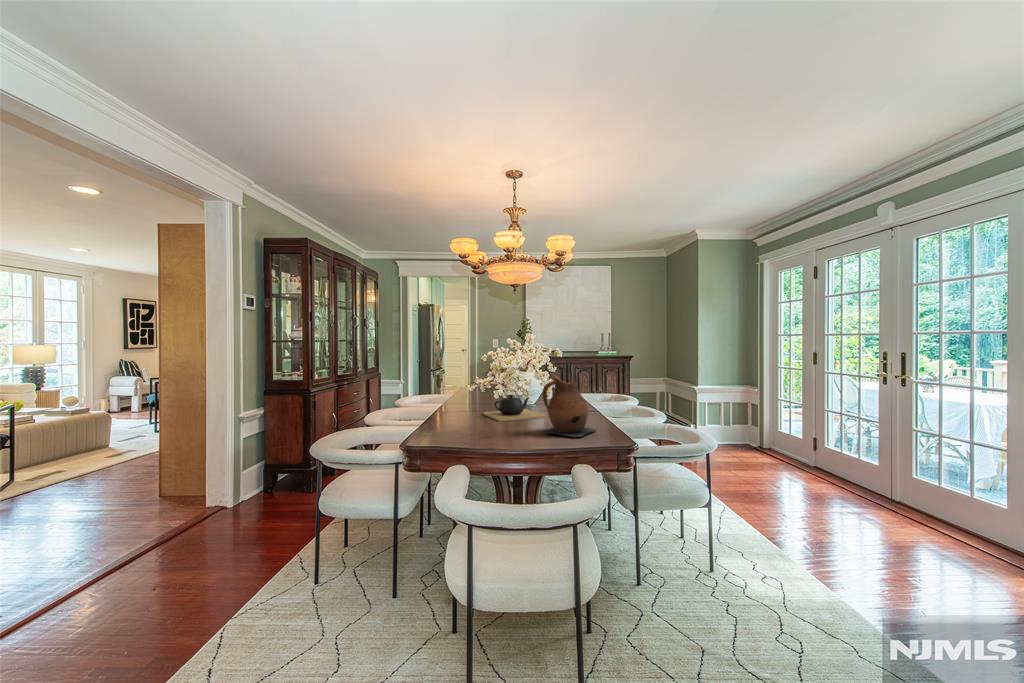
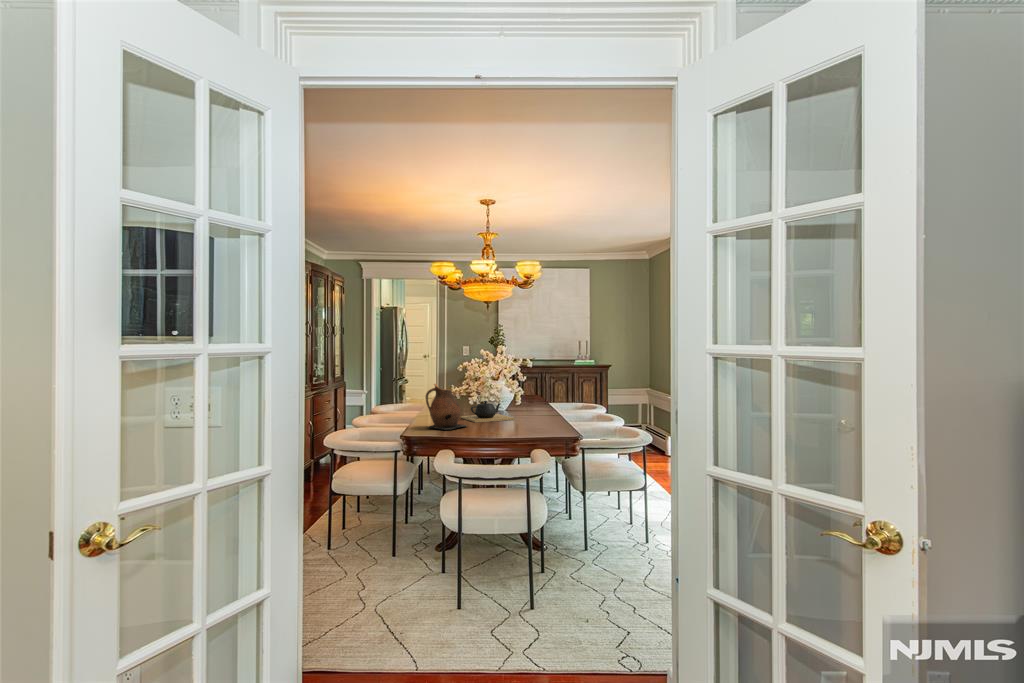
ceramic pitcher: present [542,376,596,437] -> present [425,384,467,430]

